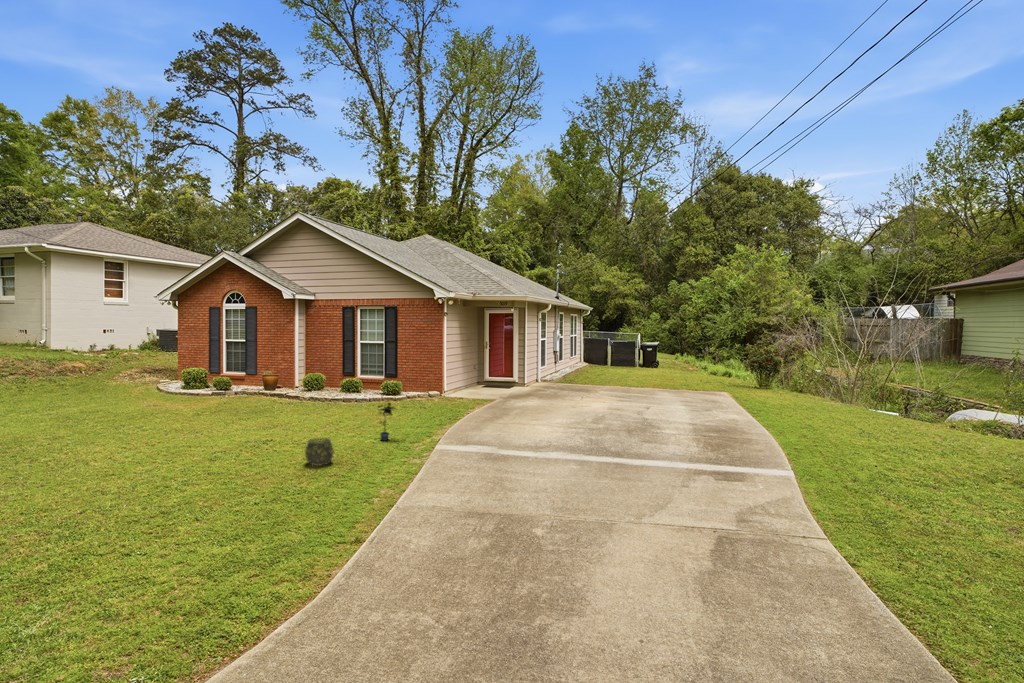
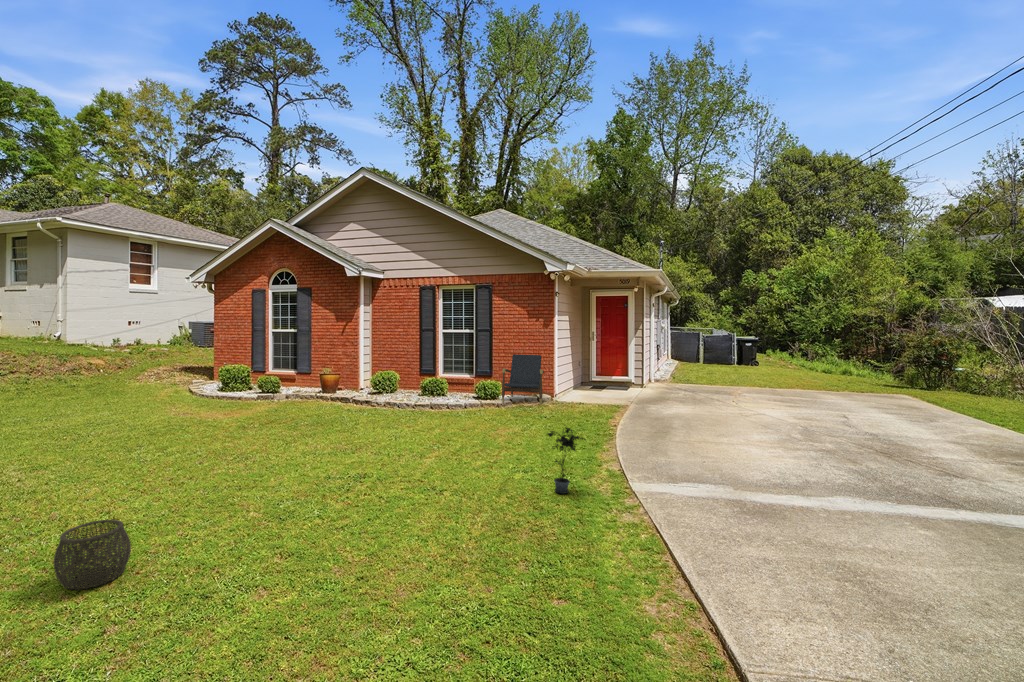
lounge chair: none [400,361,435,399] -> present [502,354,544,404]
woven basket: present [305,438,333,465] -> present [53,520,131,590]

